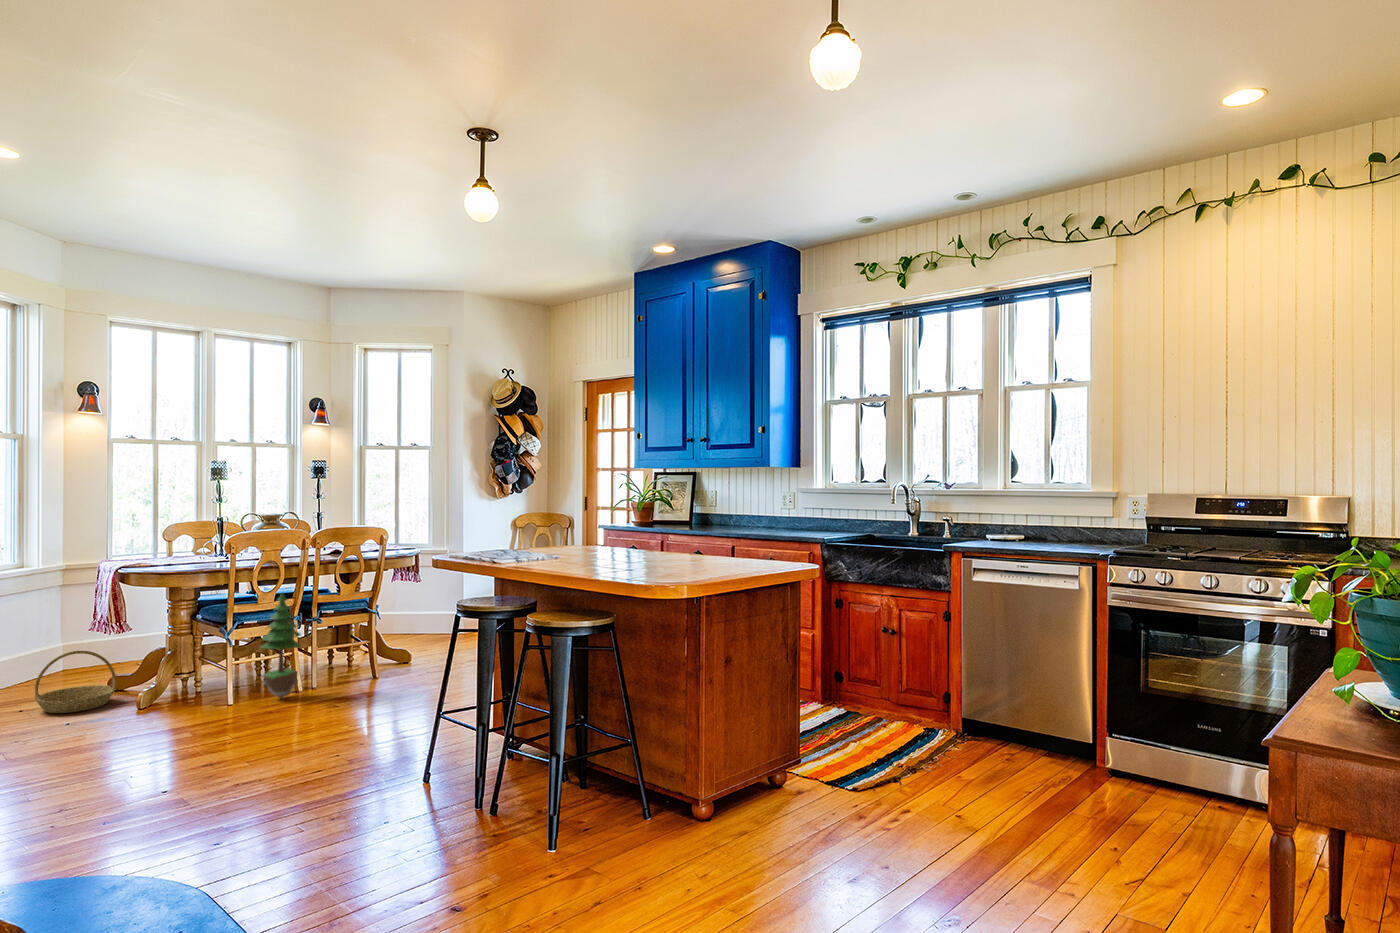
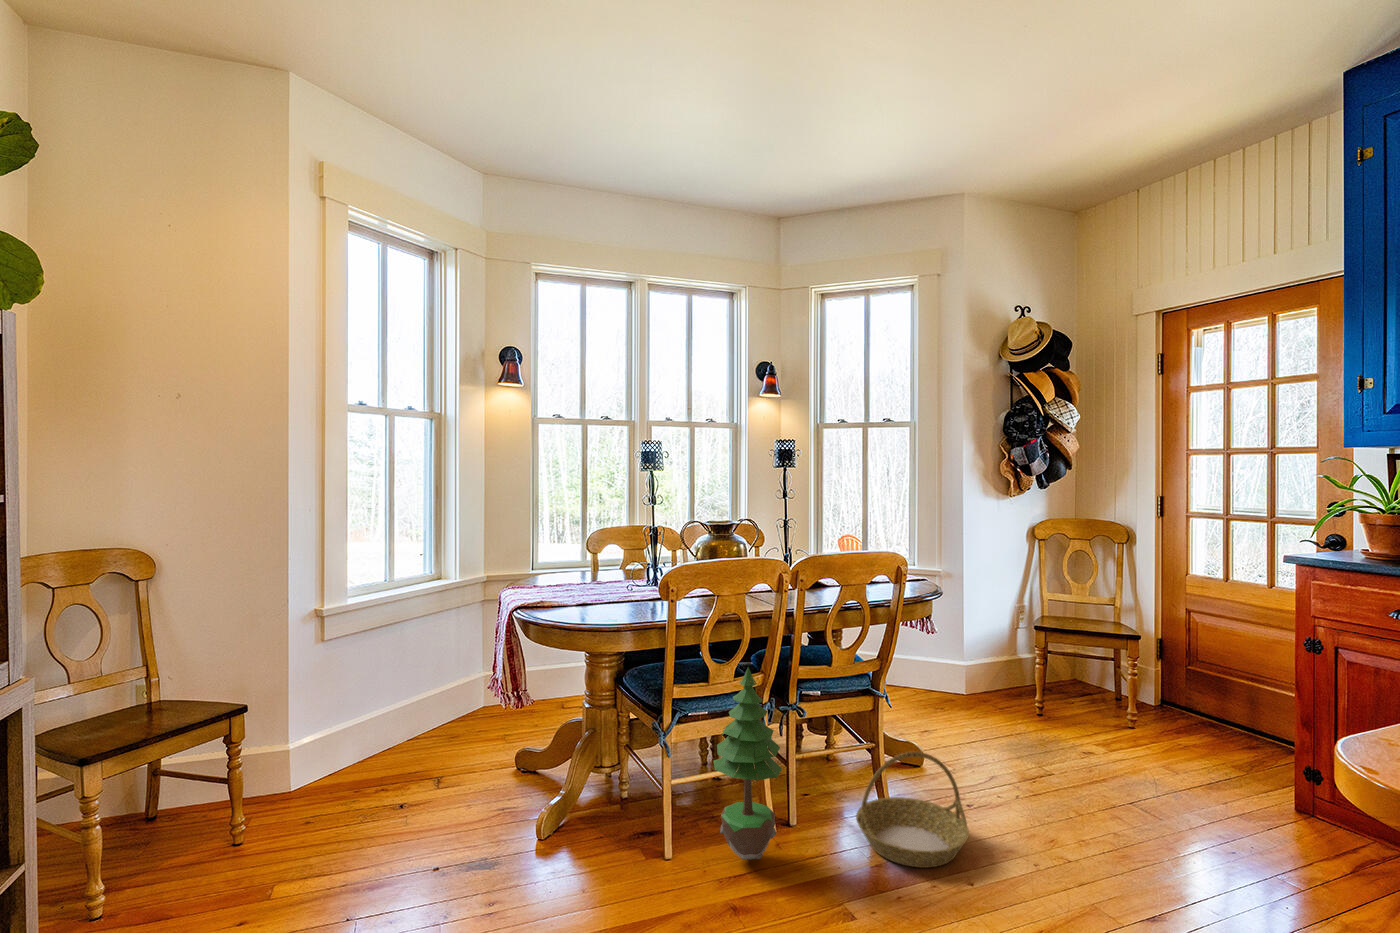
basket: present [35,651,116,713] -> present [856,752,969,868]

